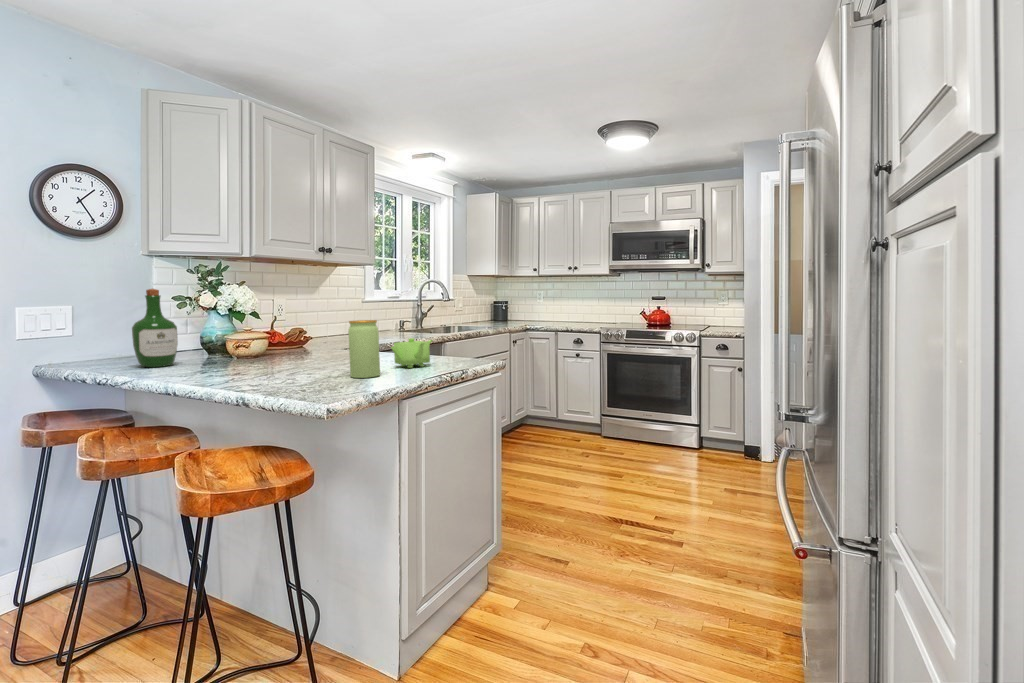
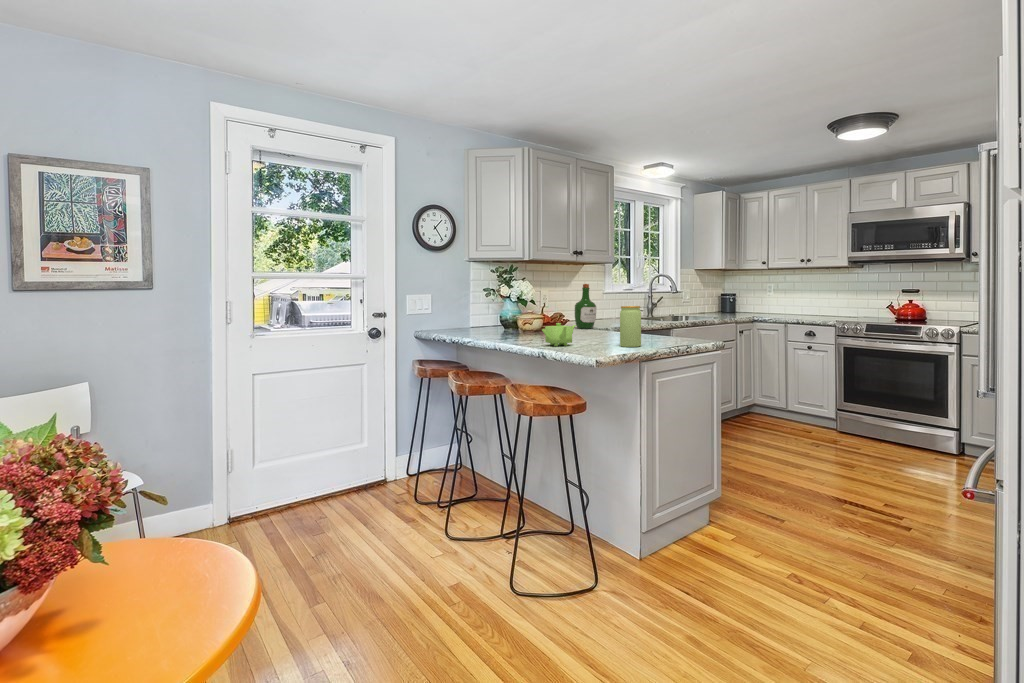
wine bottle: present [132,289,178,367] -> present [575,284,596,329]
teapot: present [391,338,432,368] -> present [542,323,576,346]

